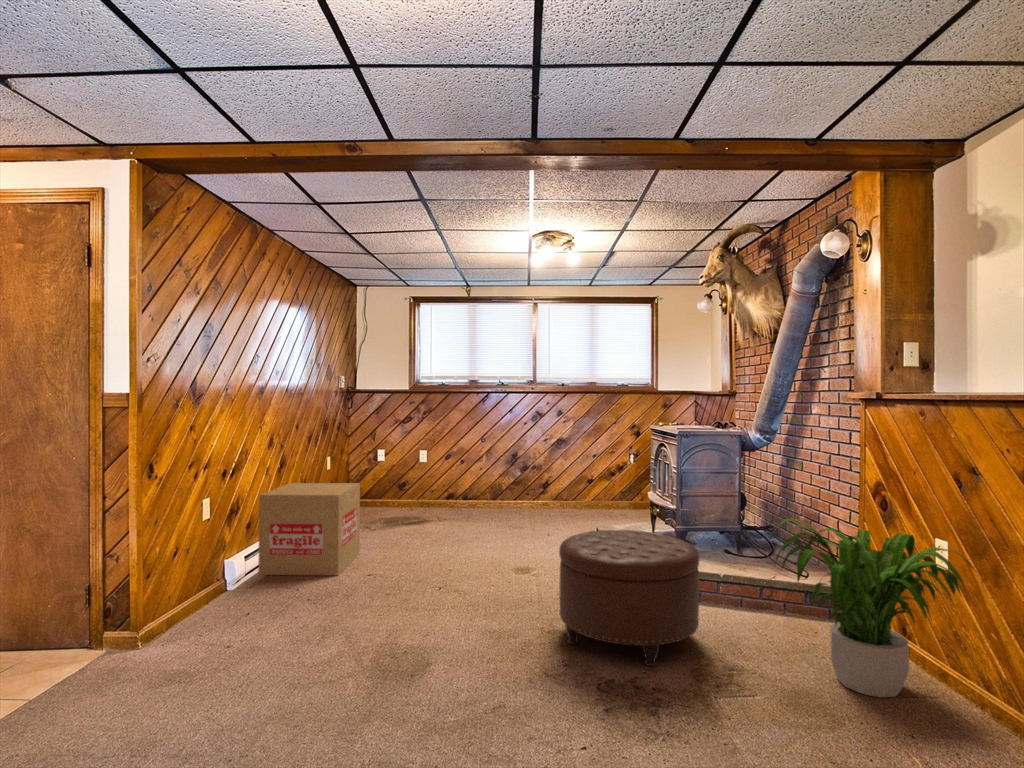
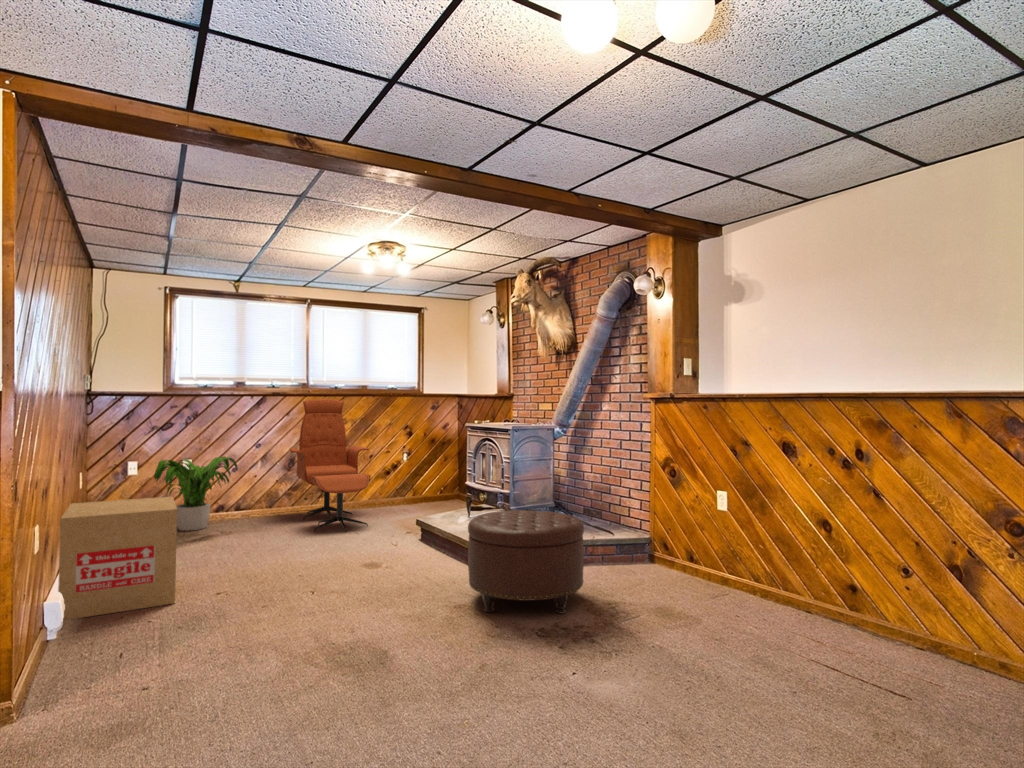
lounge chair: none [501,397,575,530] -> present [290,399,369,532]
potted plant: present [769,518,983,698] -> present [154,457,238,531]

